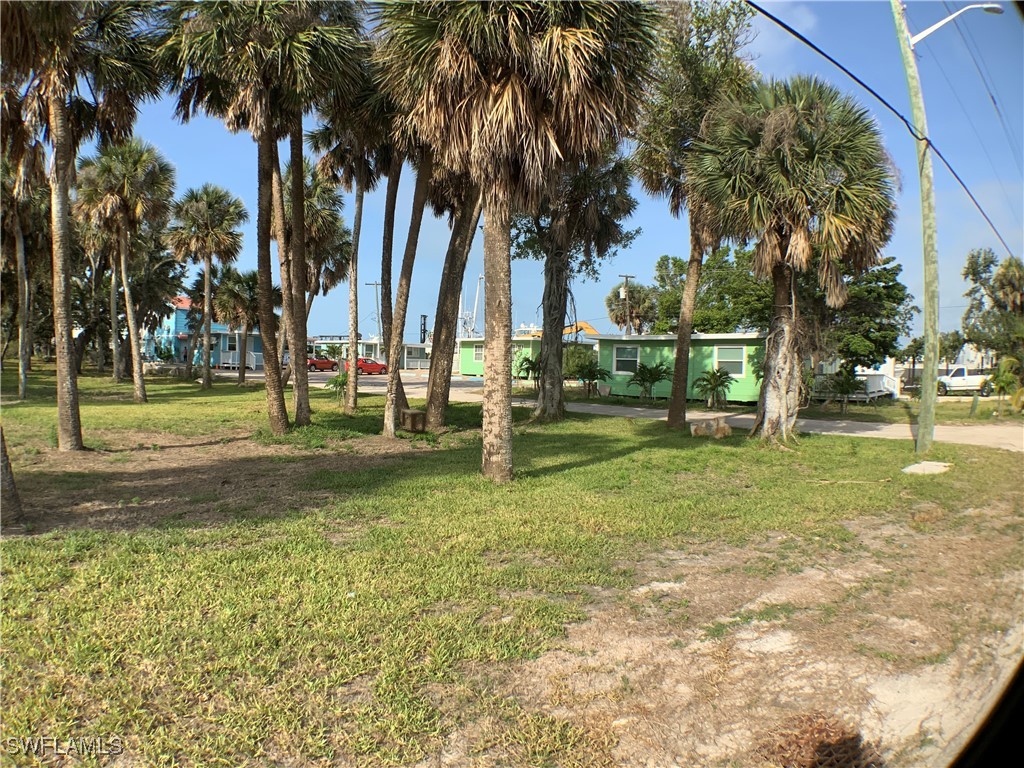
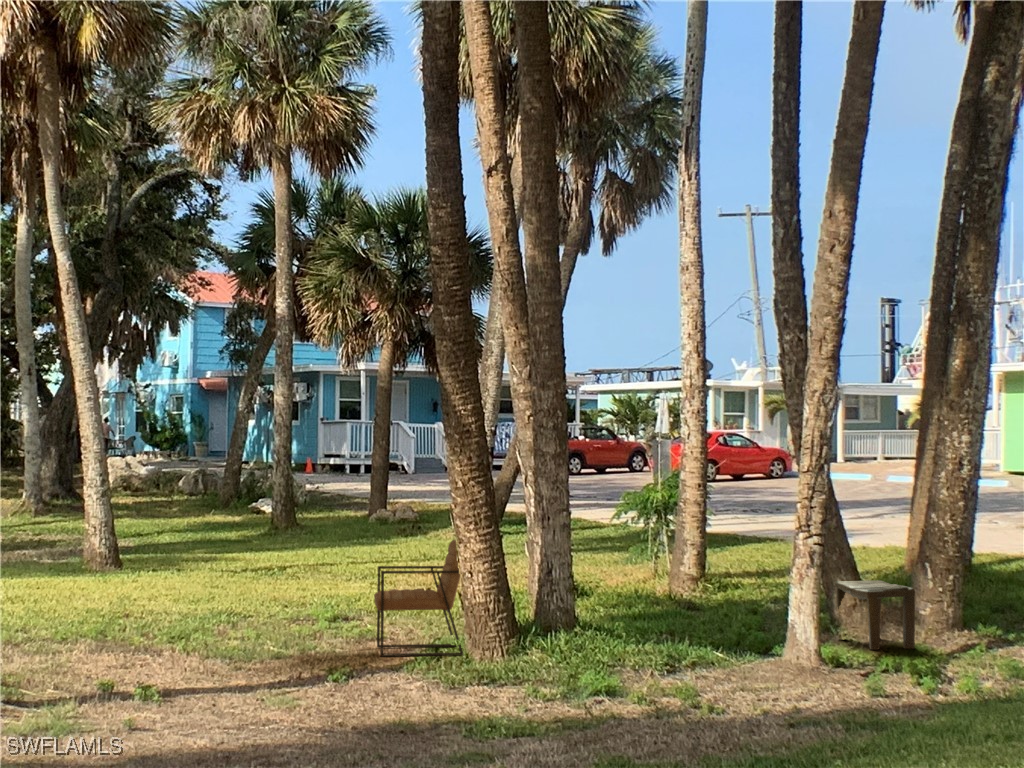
chair: none [236,395,272,435] -> present [374,540,464,657]

